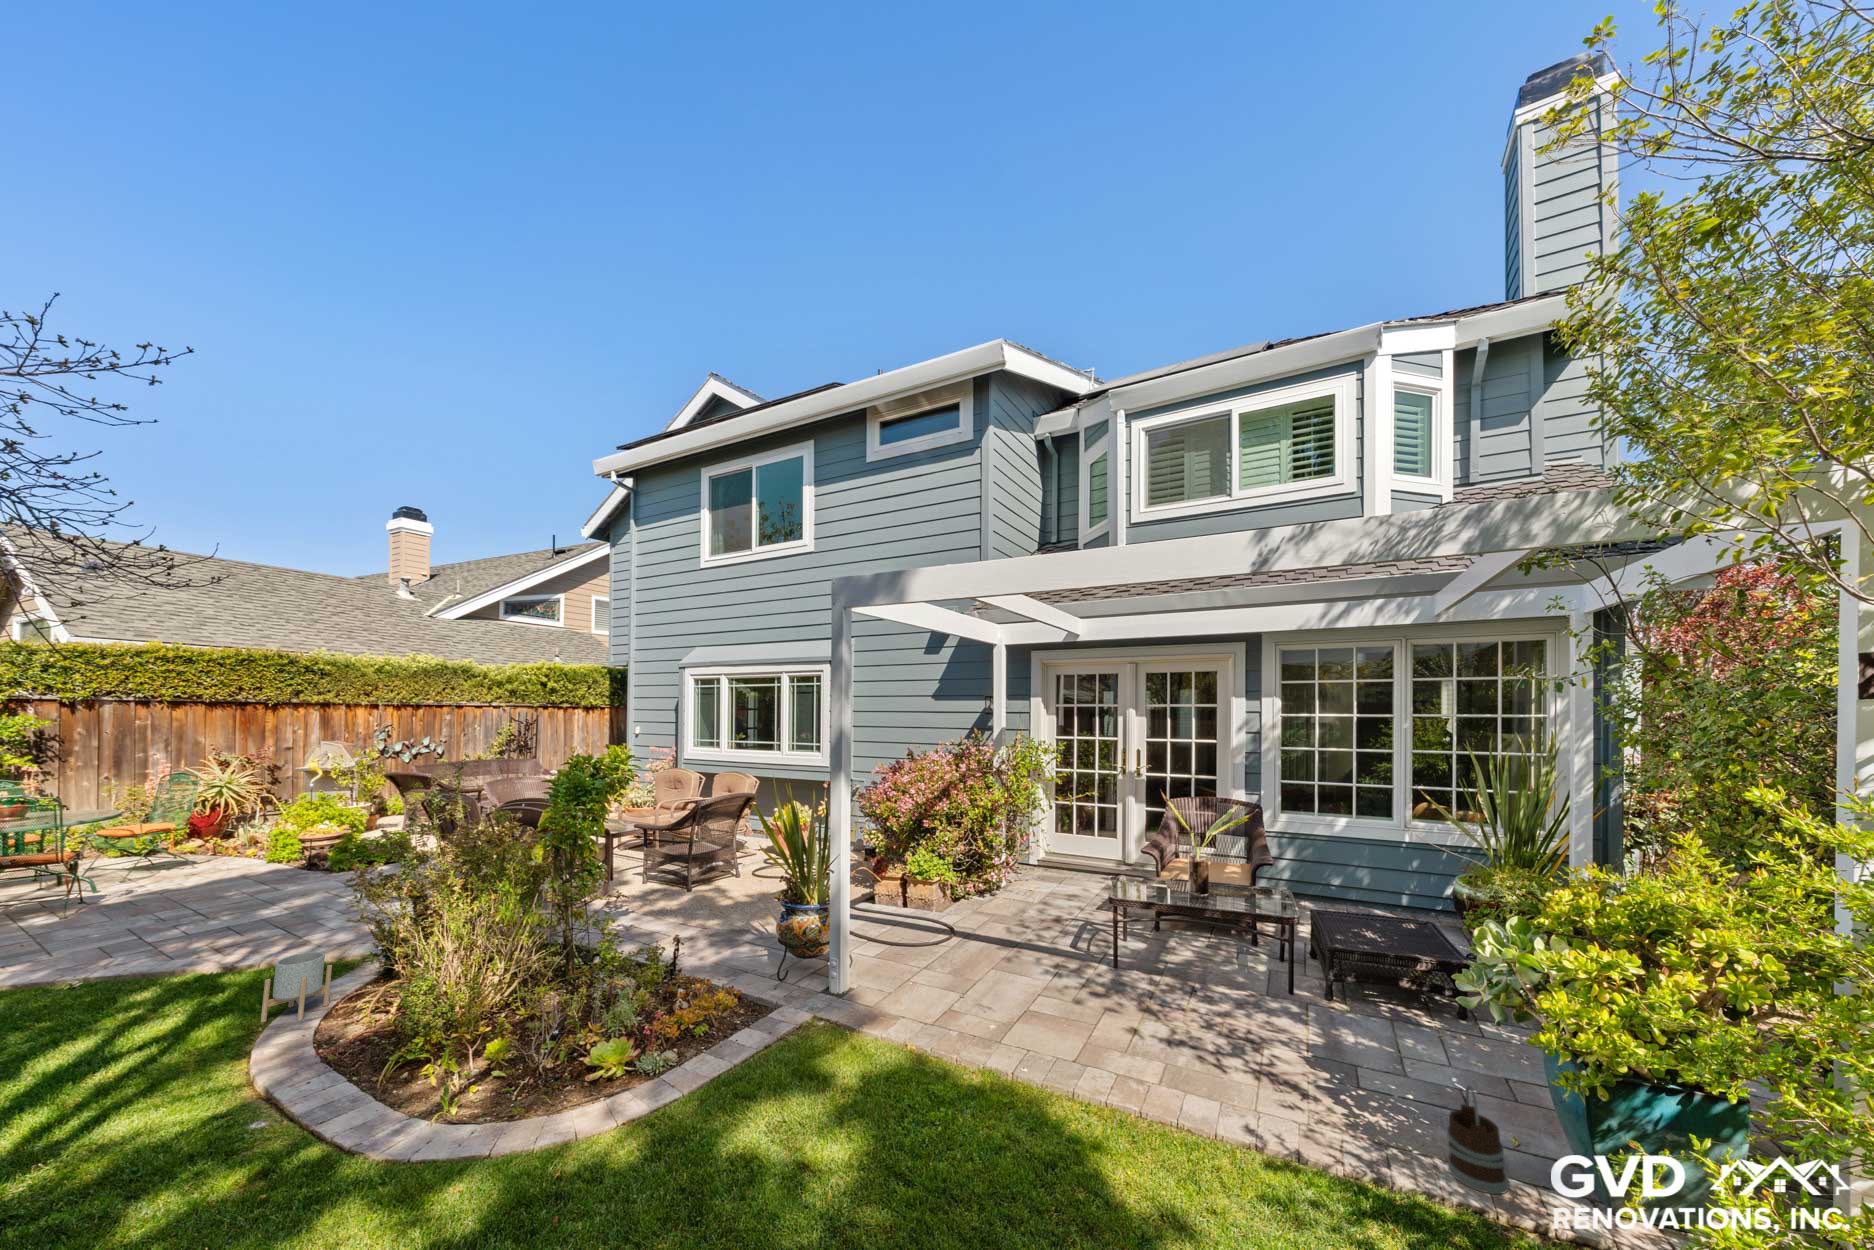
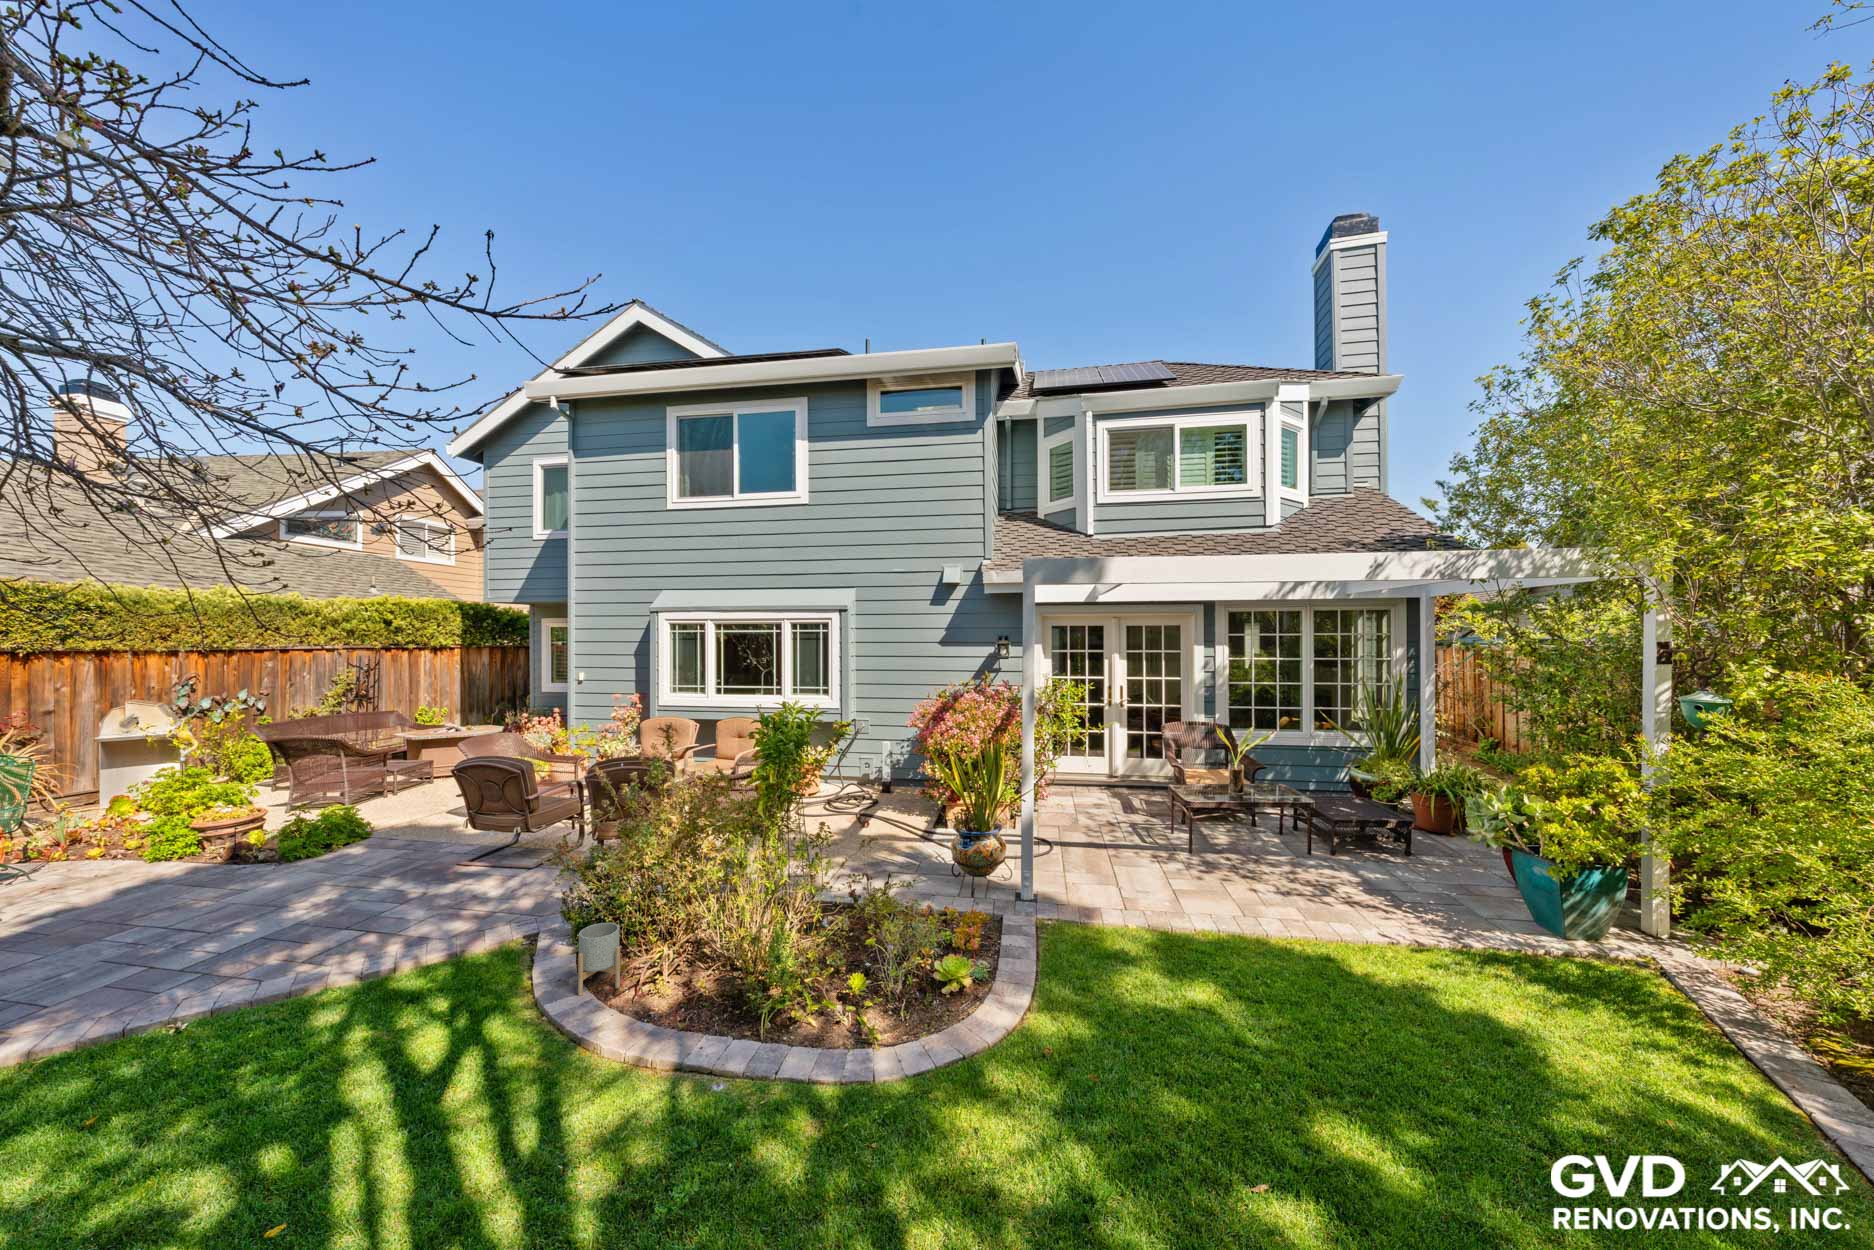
wooden bucket: present [1447,1085,1508,1194] -> none [1498,883,1533,938]

